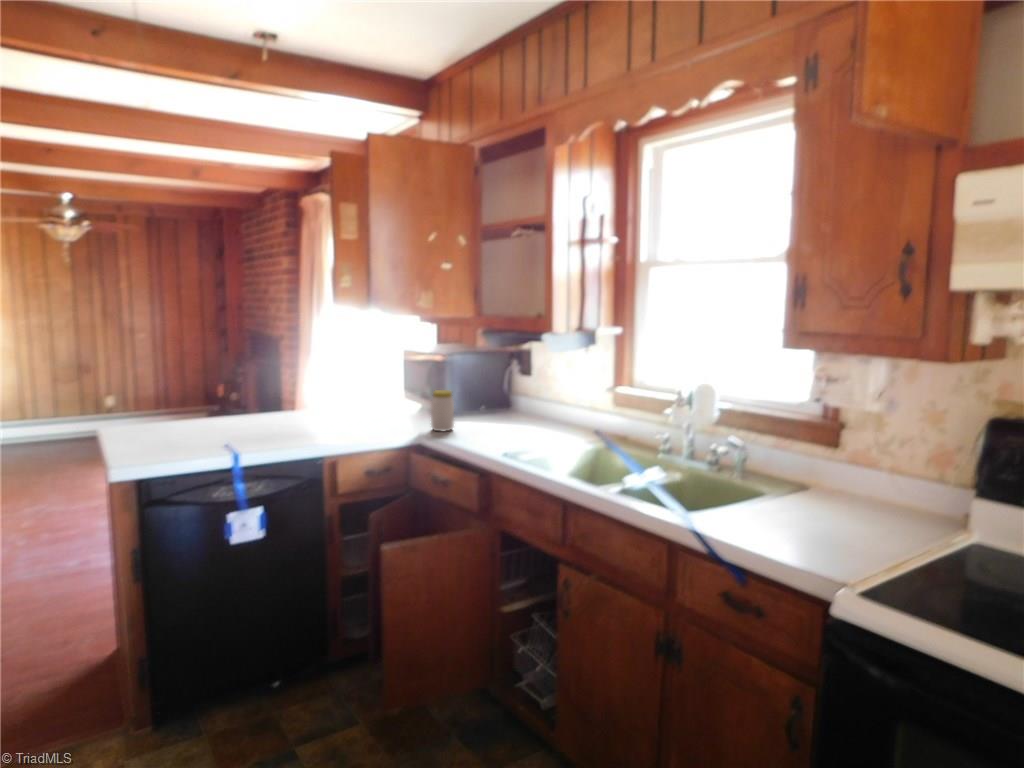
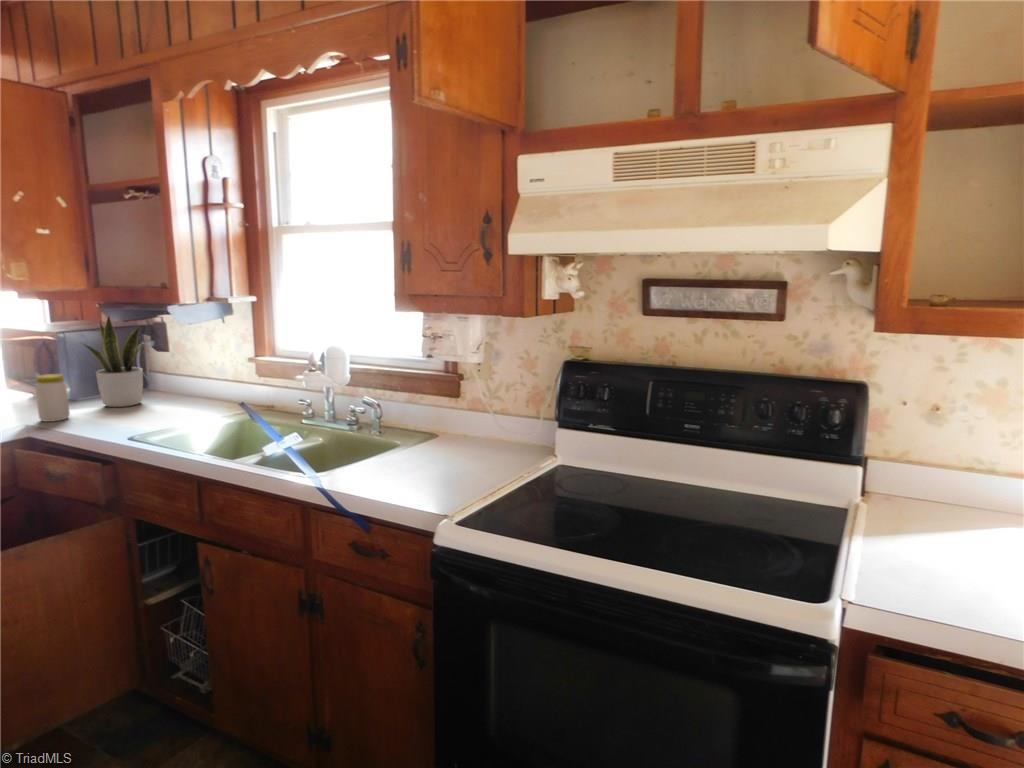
potted plant: none [464,337,524,424] -> present [84,317,147,407]

